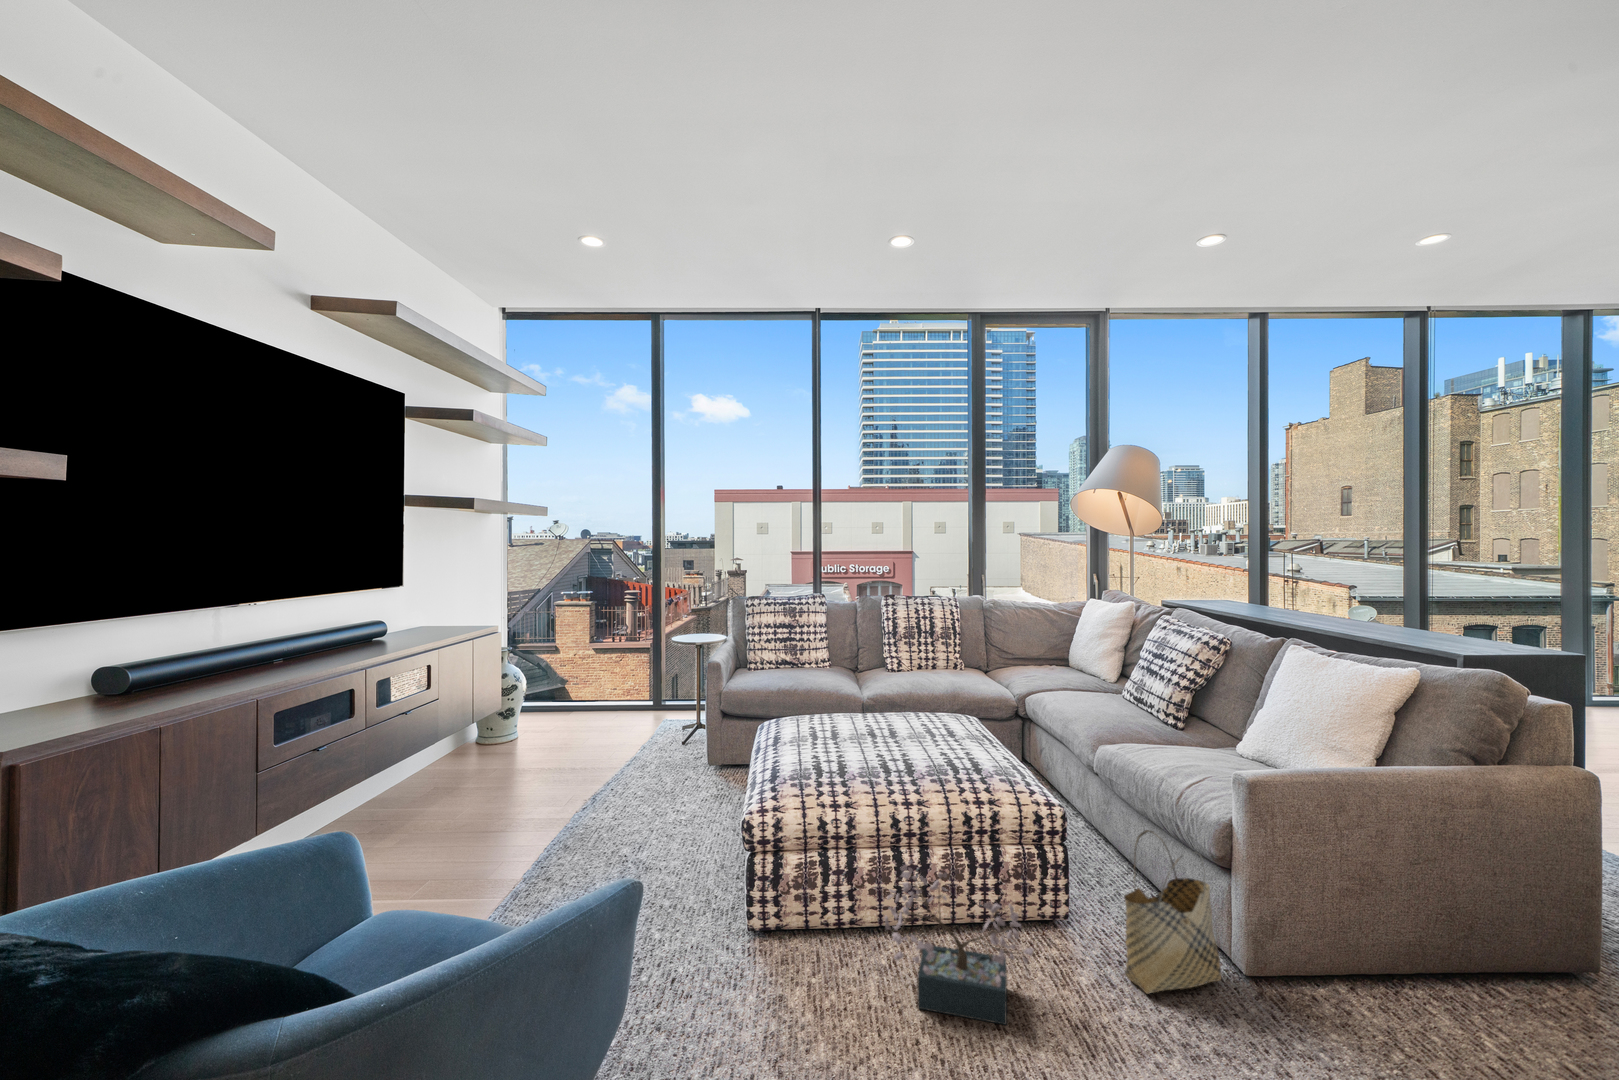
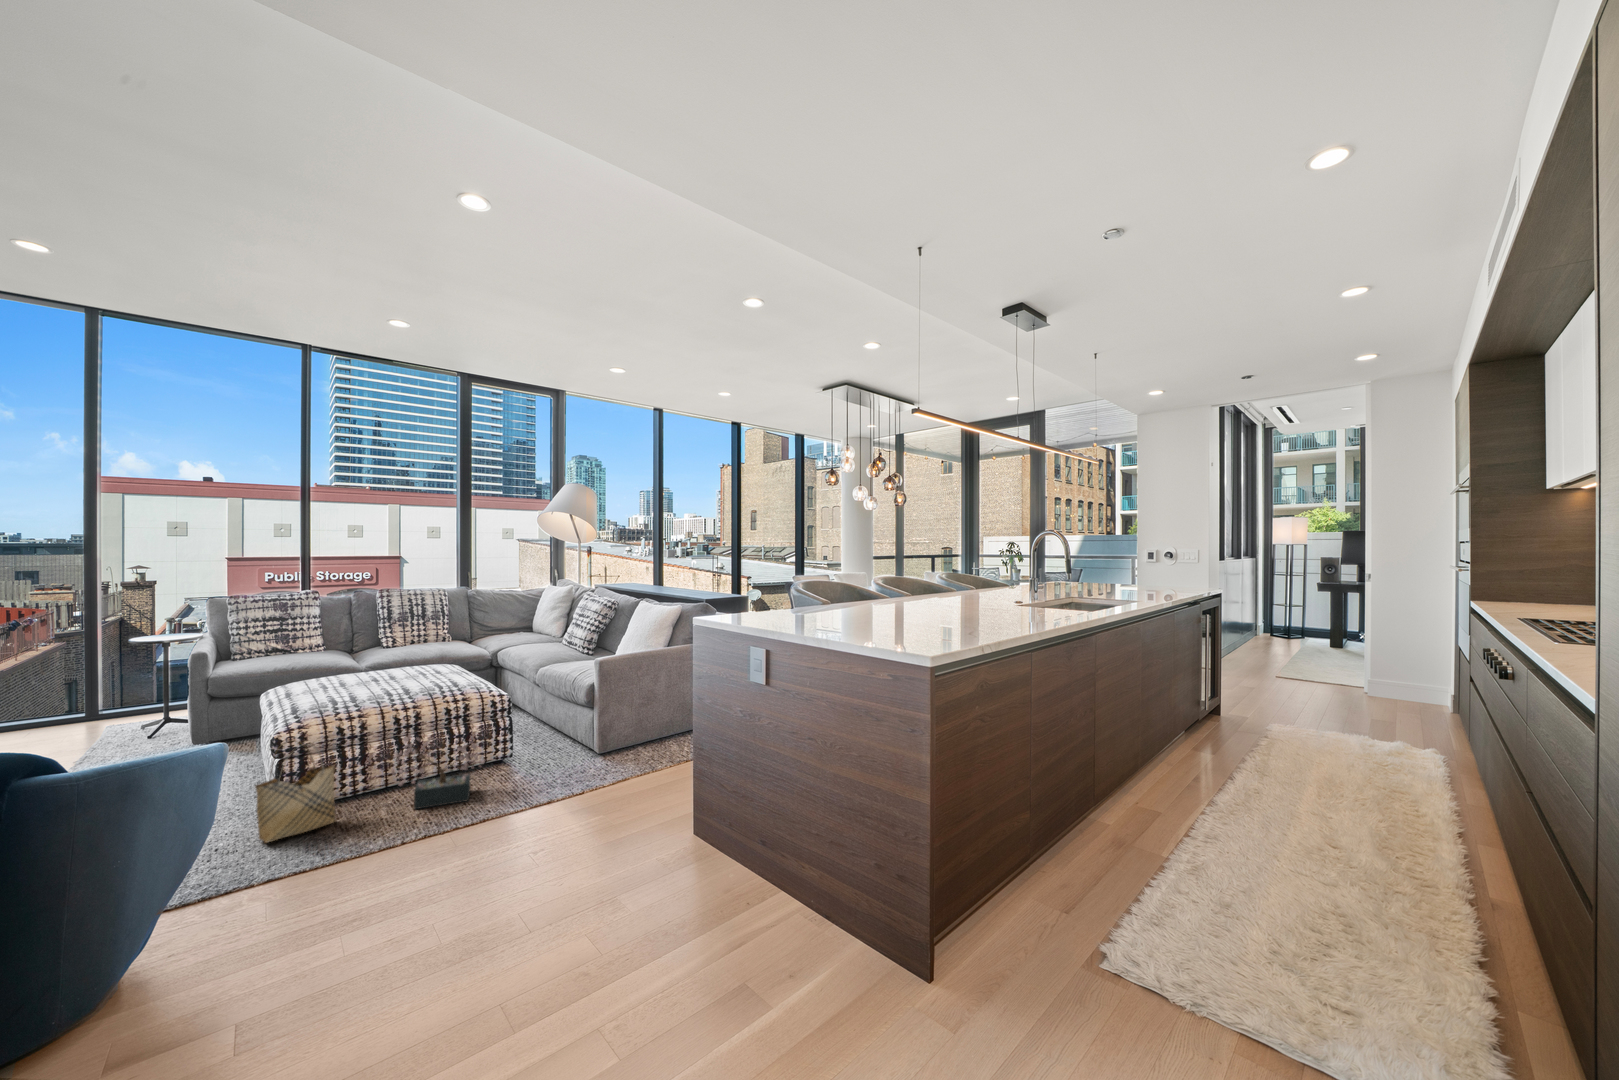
woven basket: present [1124,830,1221,994] -> present [255,741,336,843]

